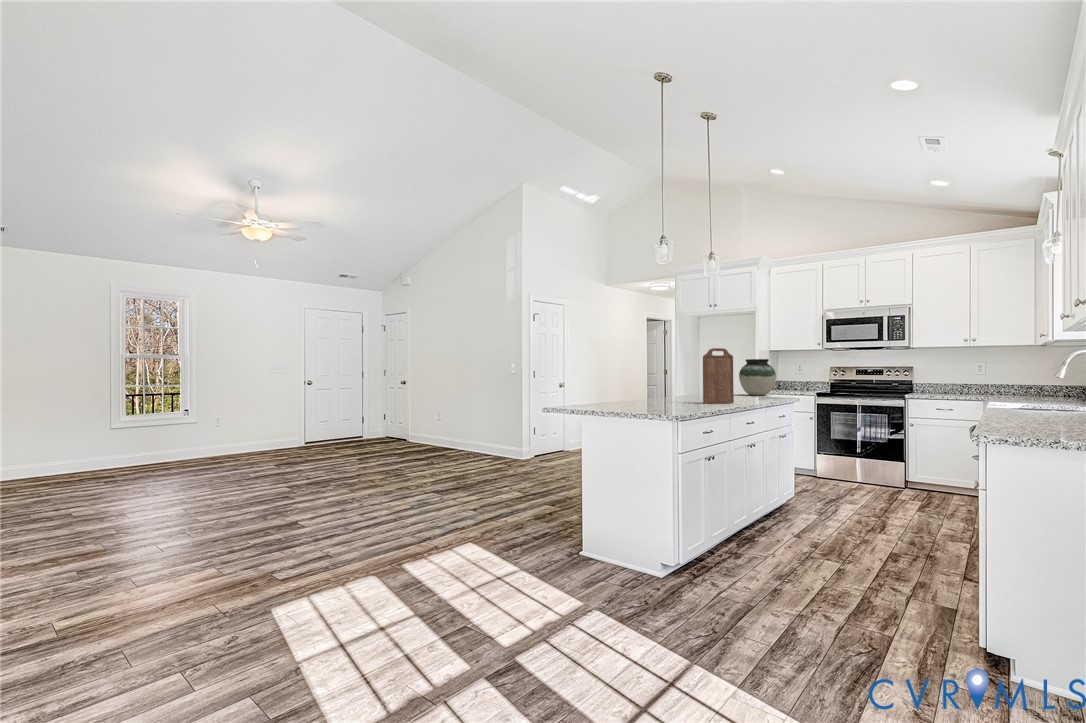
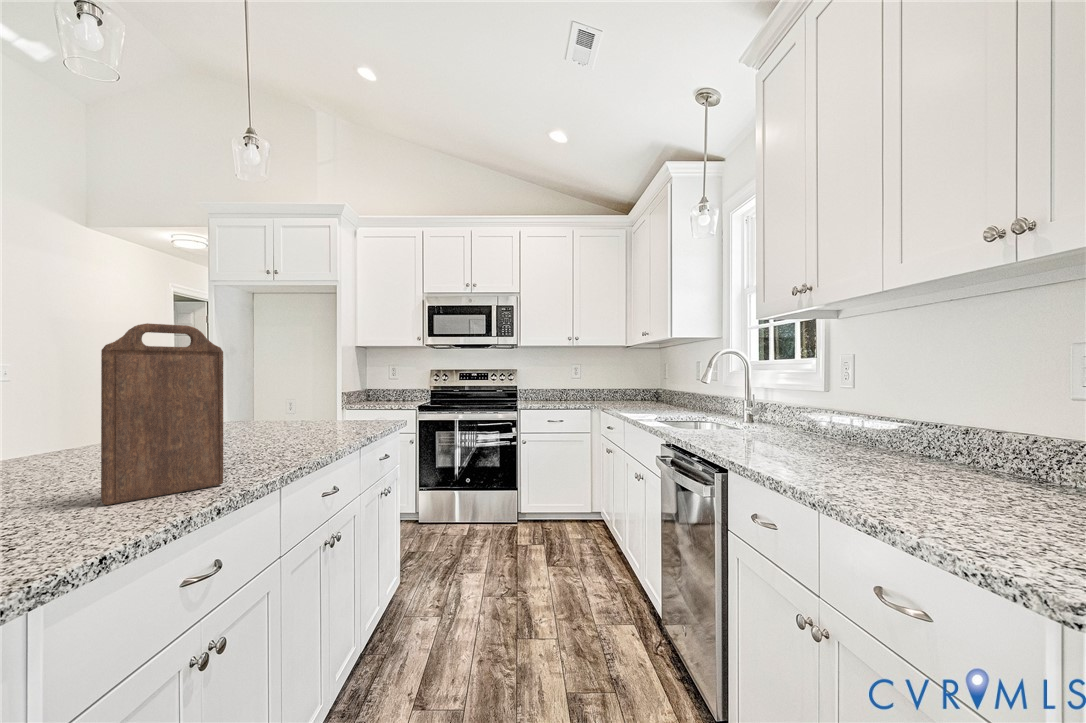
vase: present [739,359,776,396] -> none [289,359,357,426]

